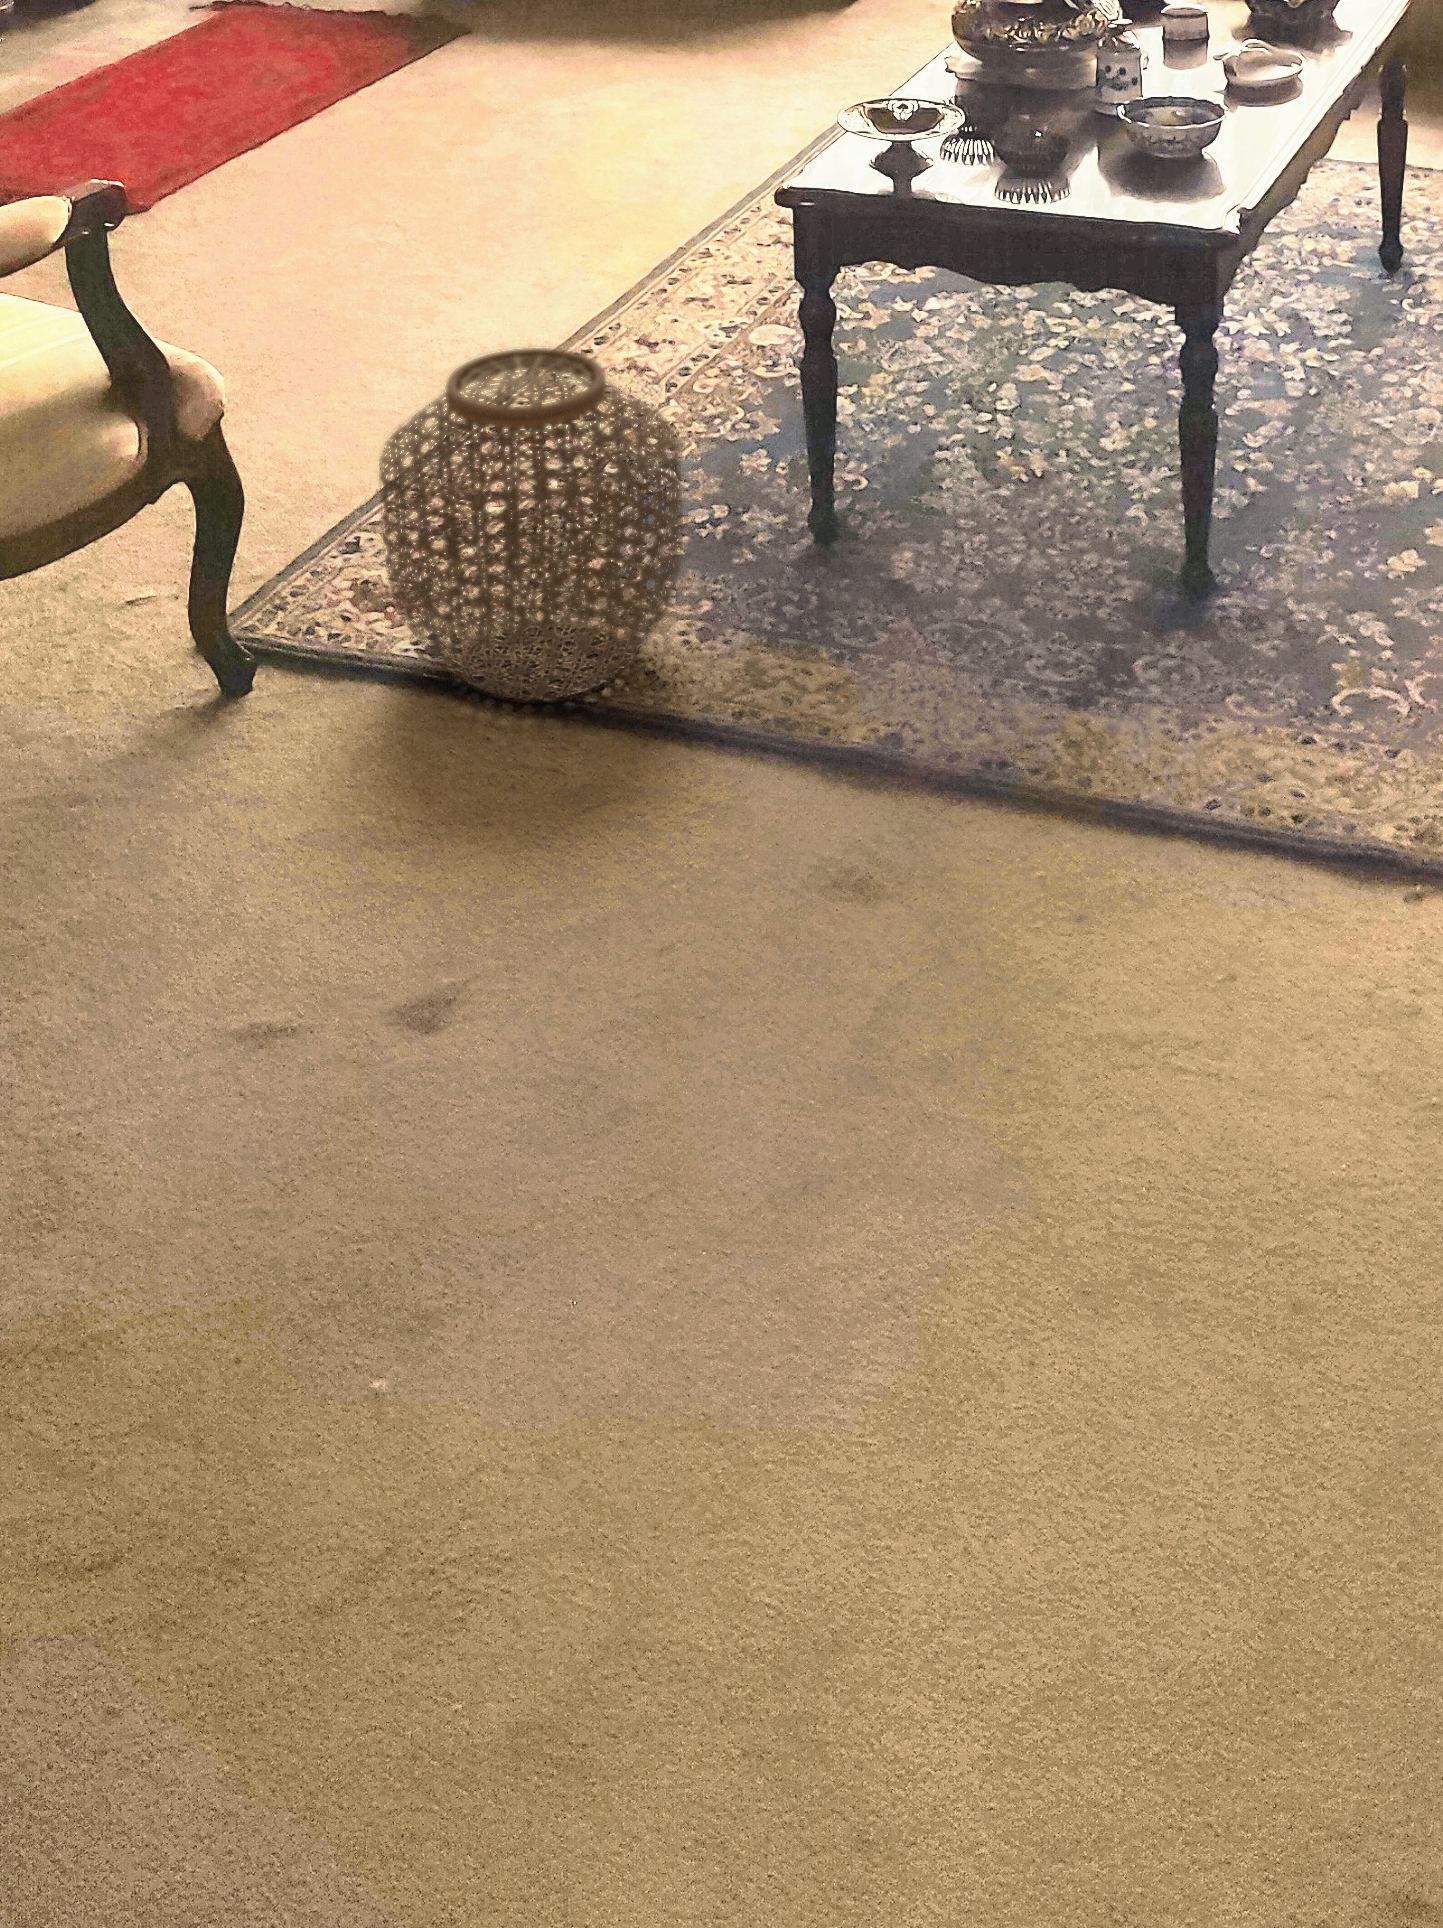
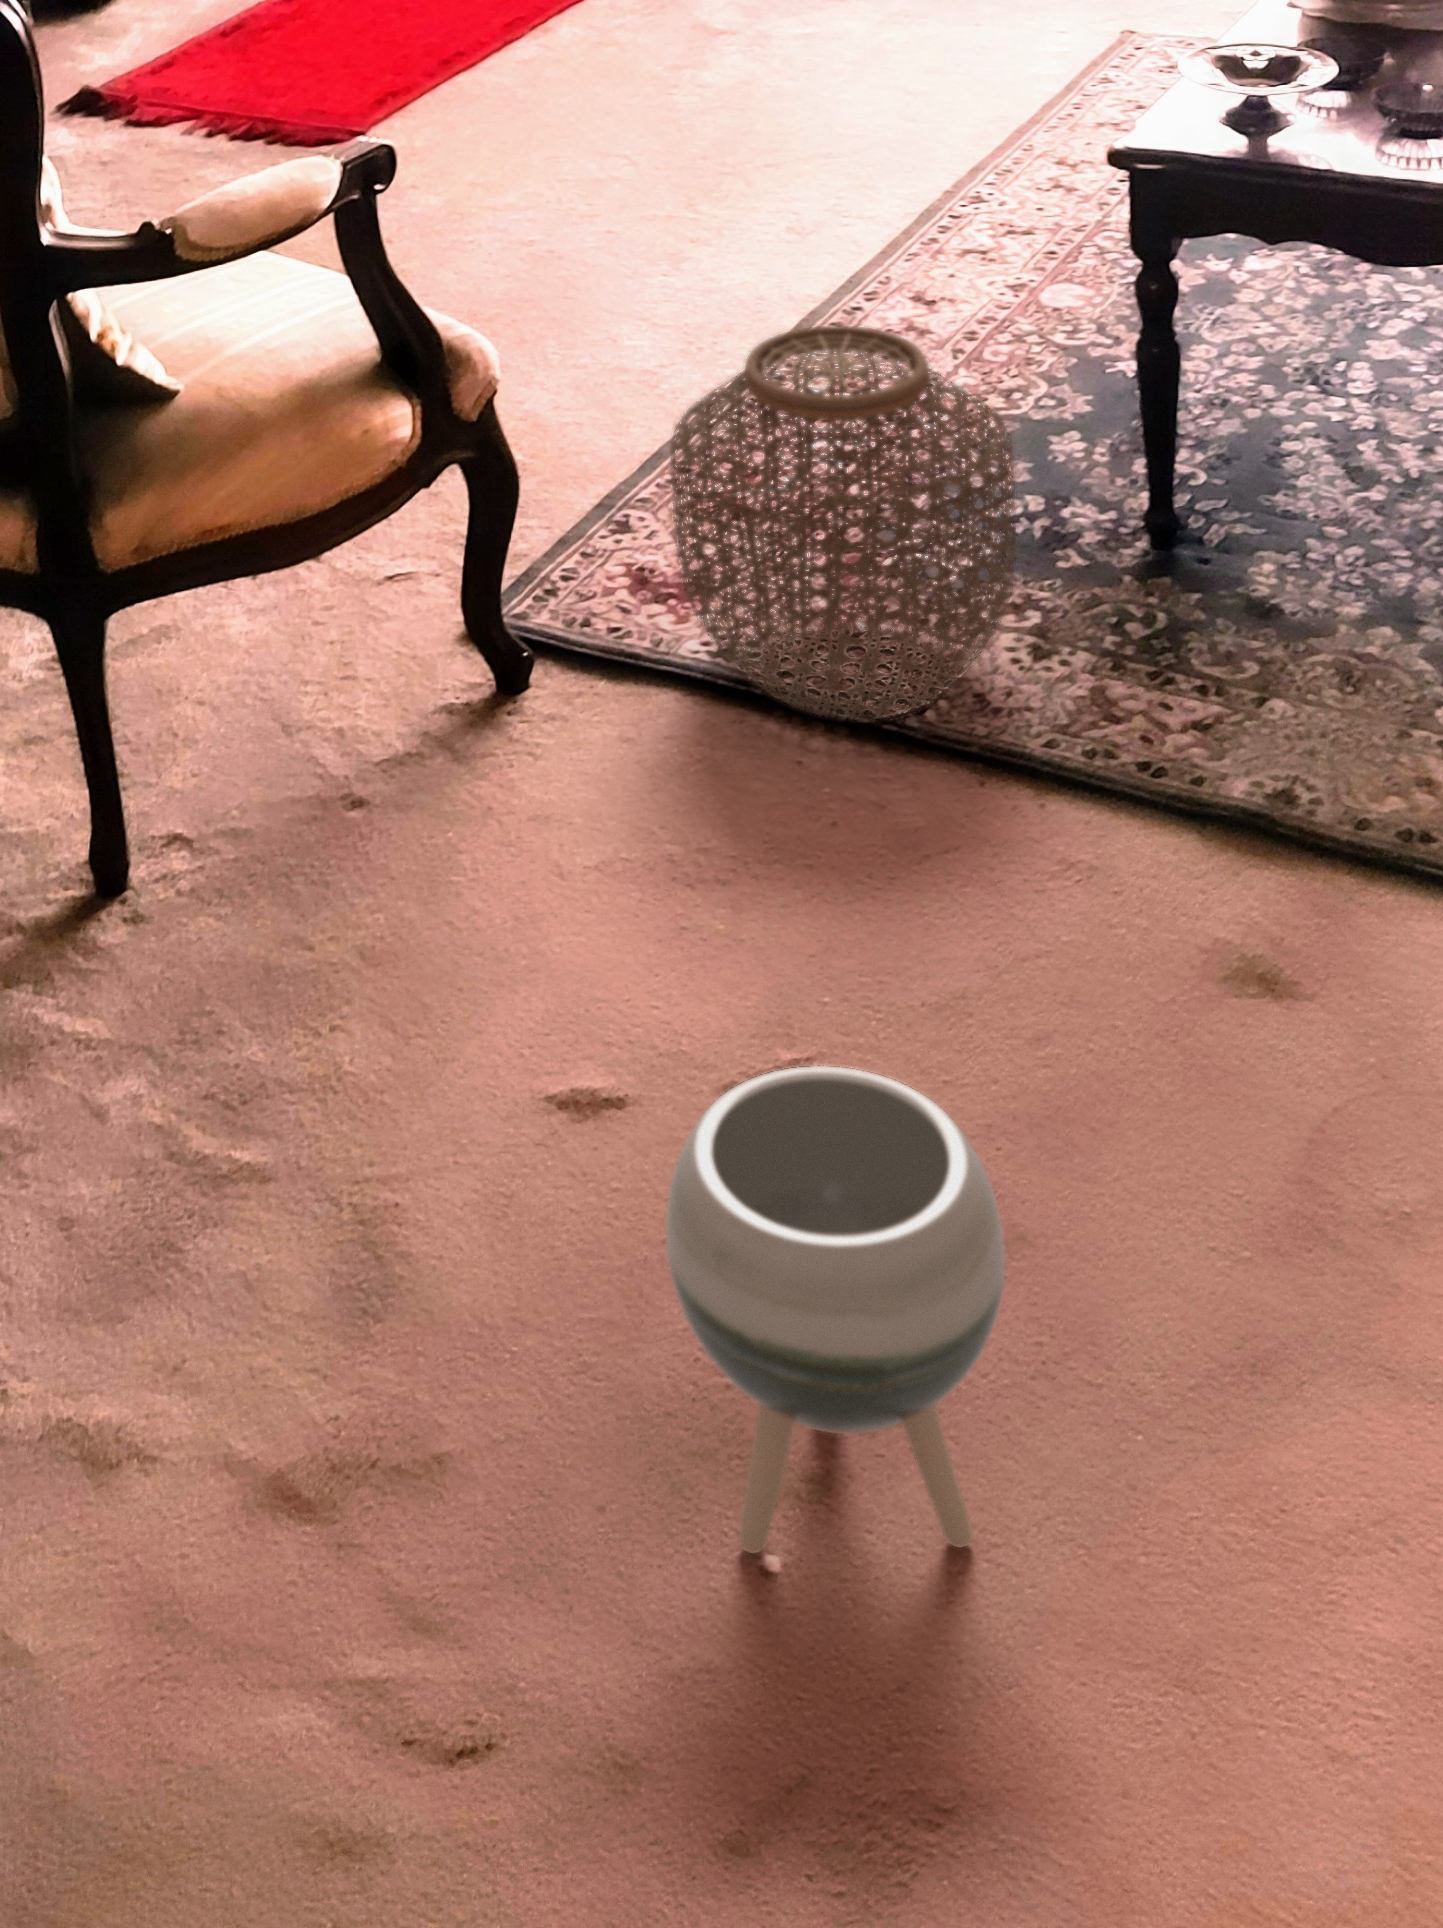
planter: none [296,949,582,1377] -> present [666,1066,1005,1553]

